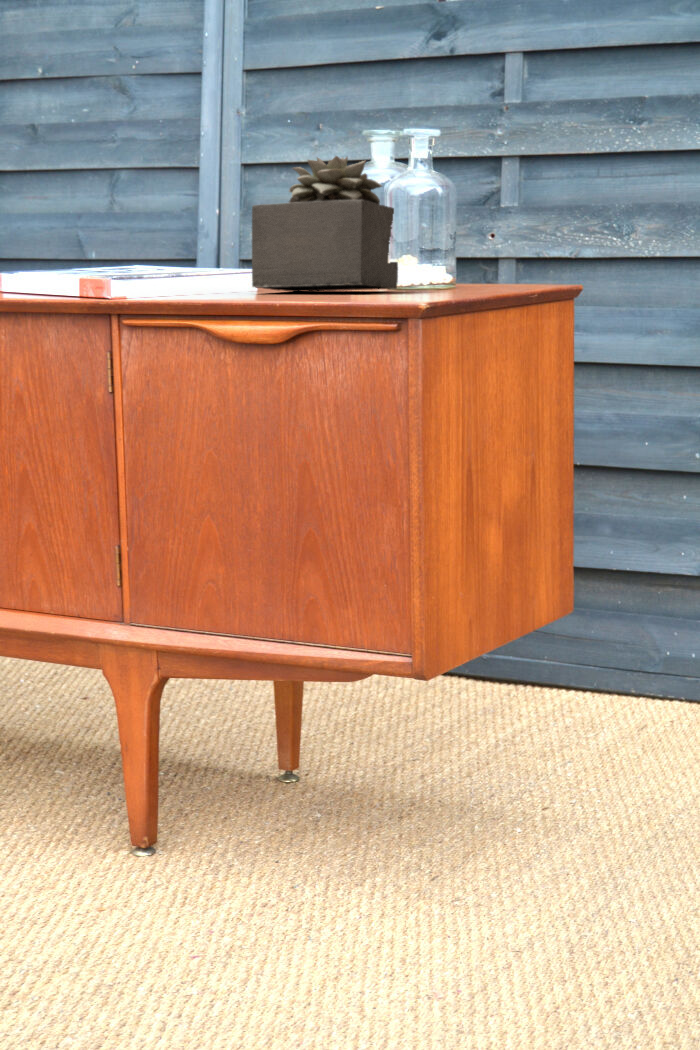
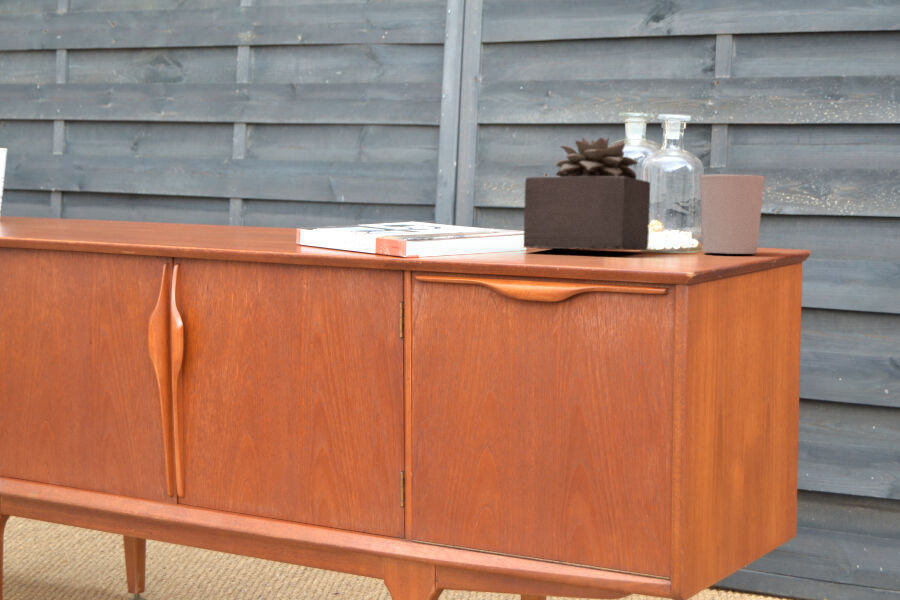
candle holder: none [455,197,528,290] -> present [700,175,765,254]

